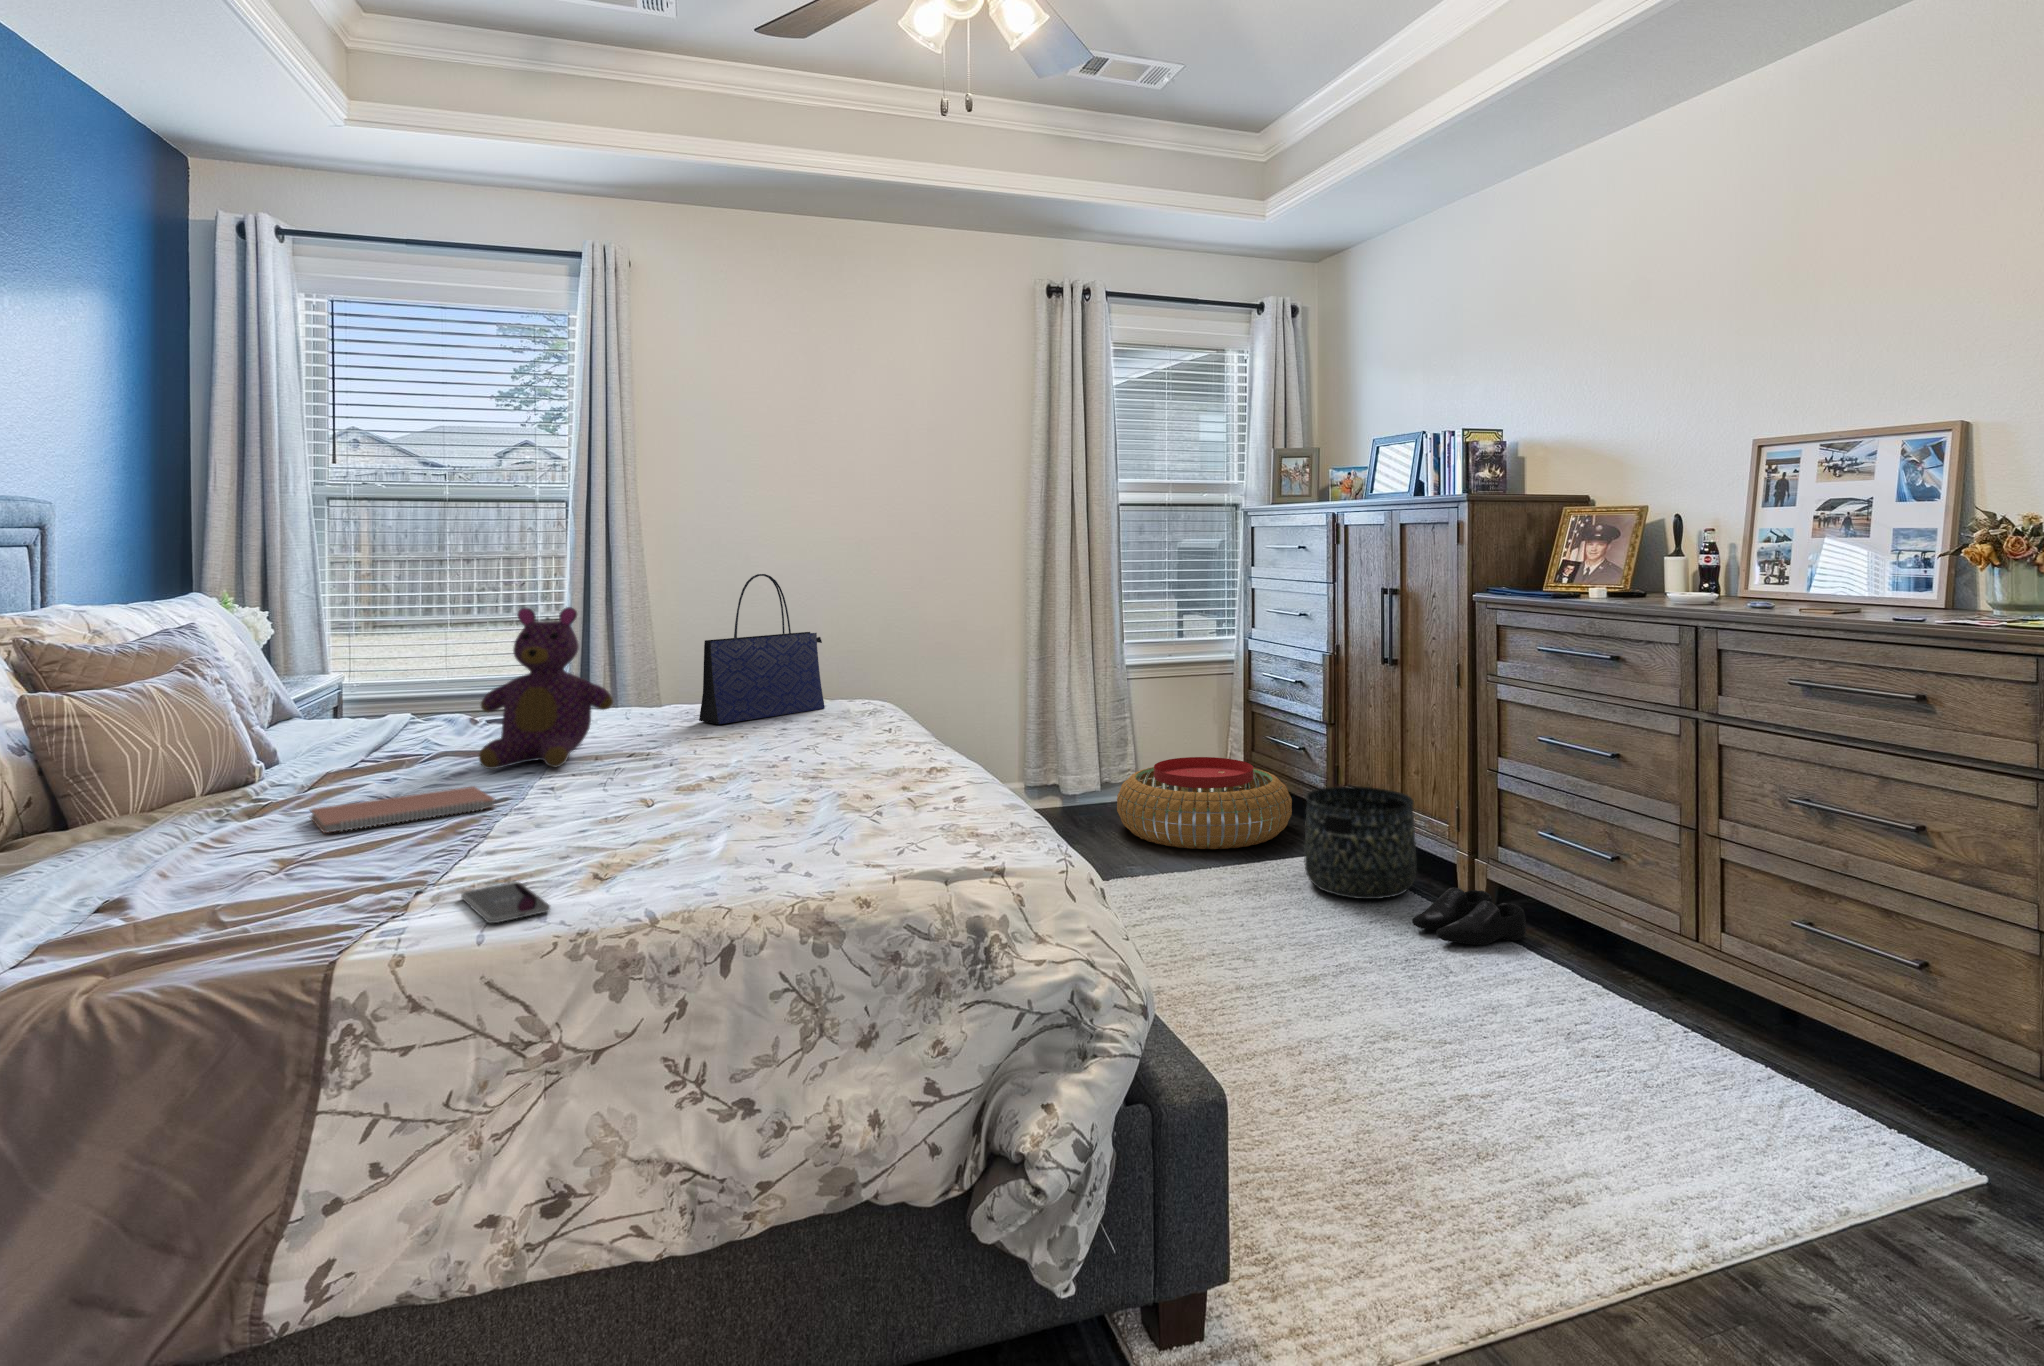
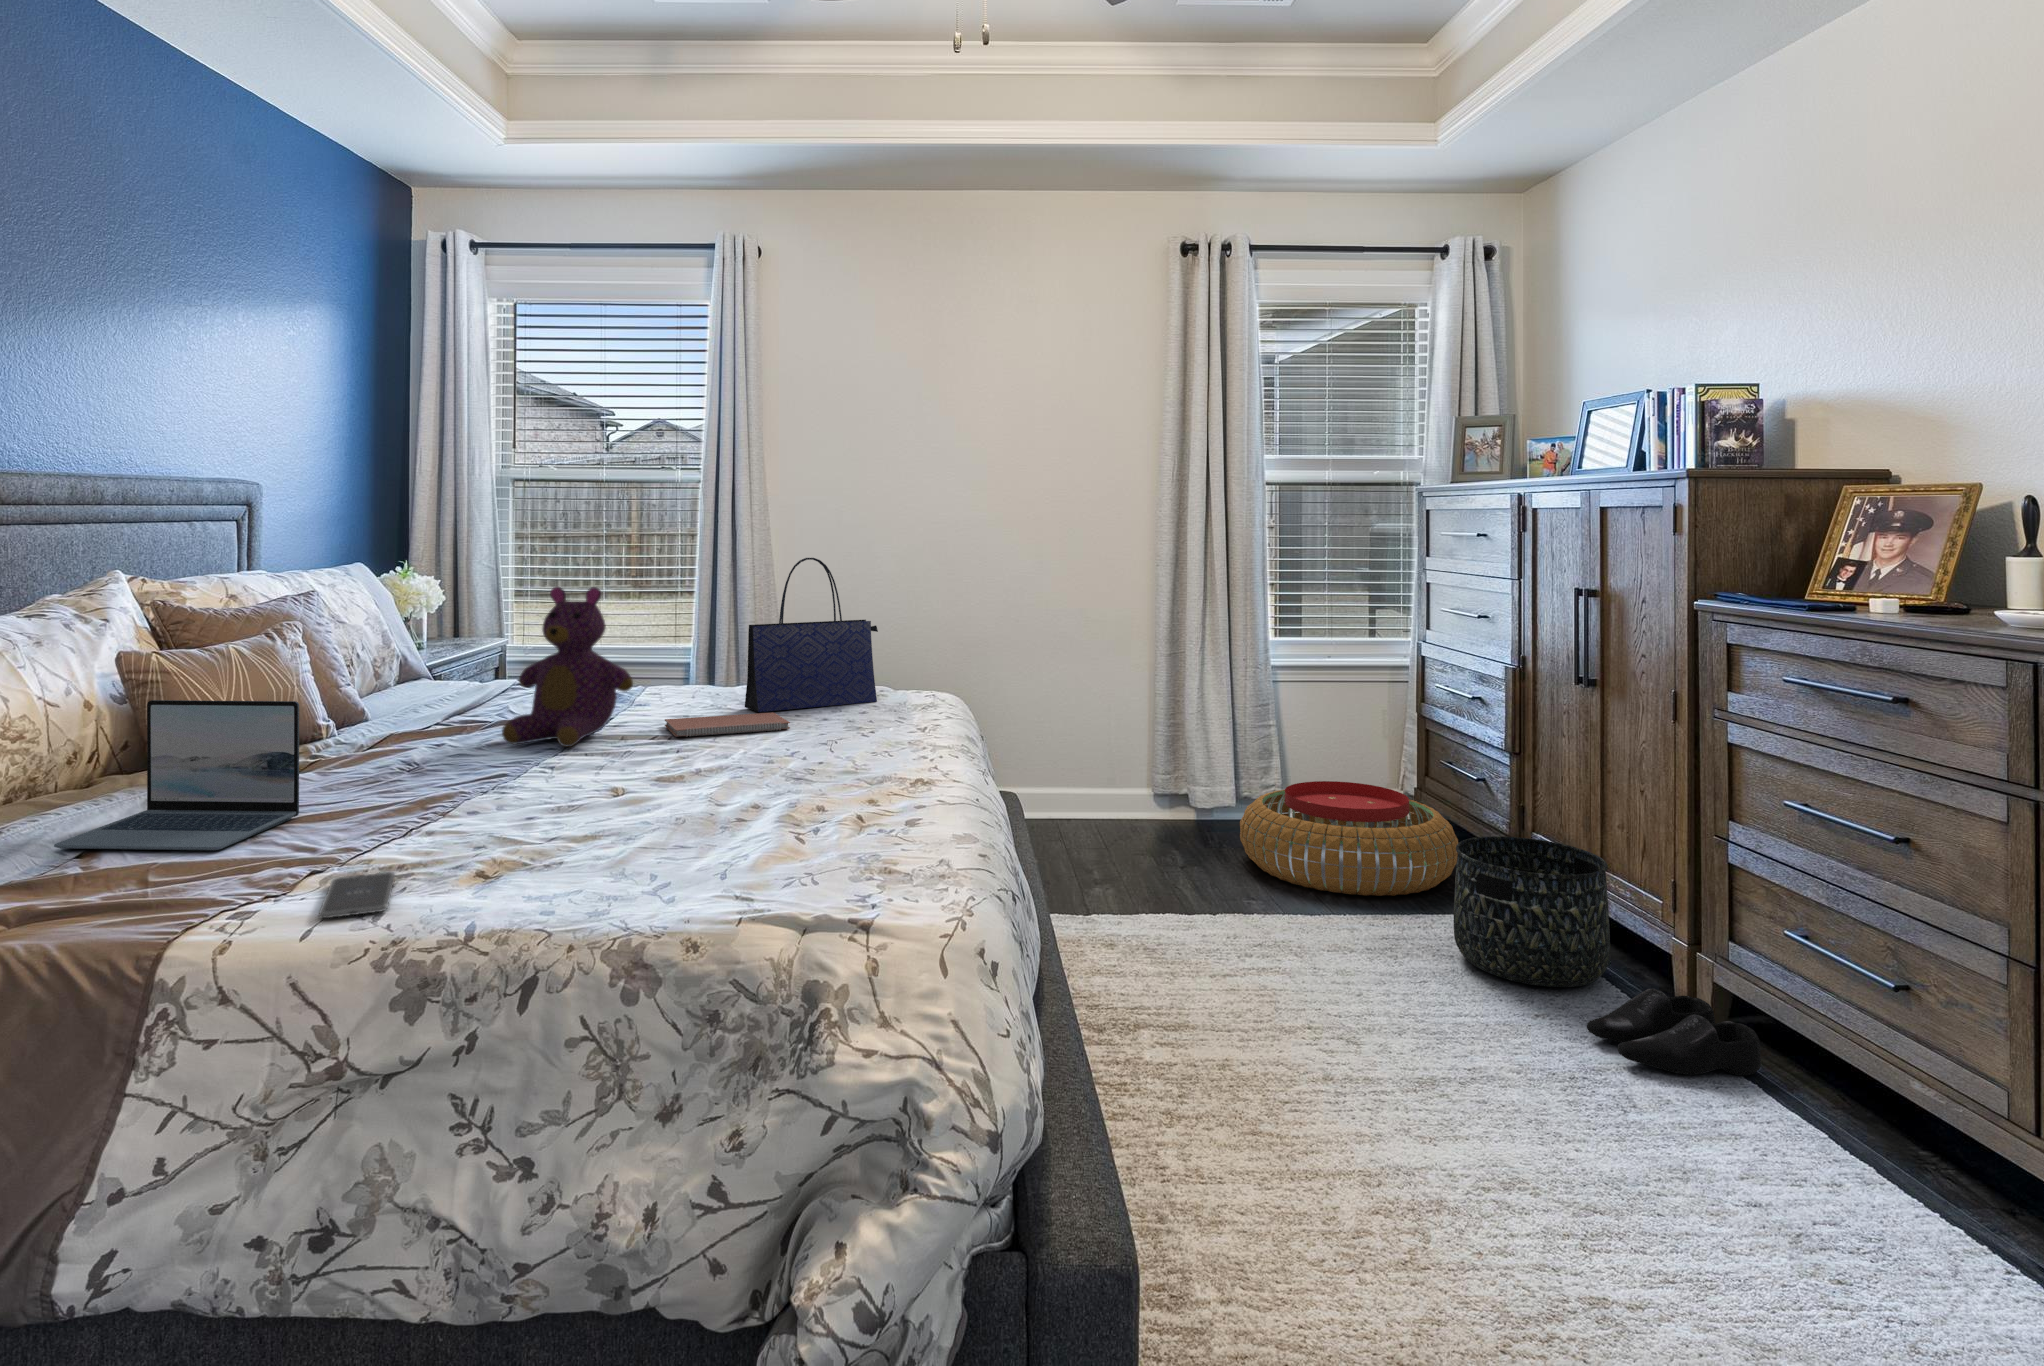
laptop: none [68,731,332,904] -> present [54,700,299,850]
notebook: present [310,786,495,833] -> present [665,712,790,737]

